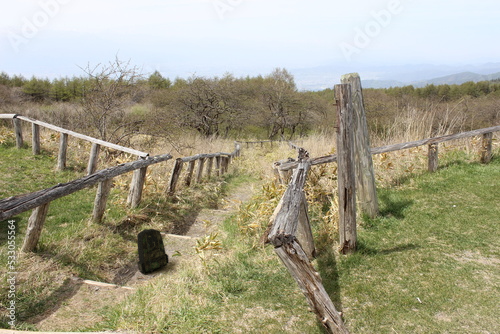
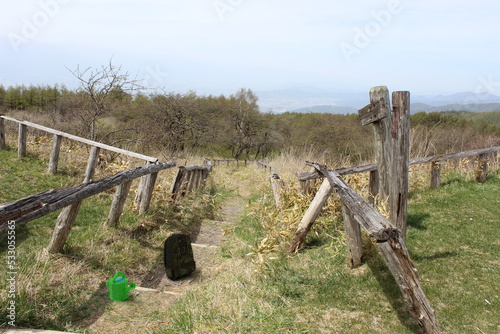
watering can: none [67,270,91,299] -> present [106,271,136,301]

